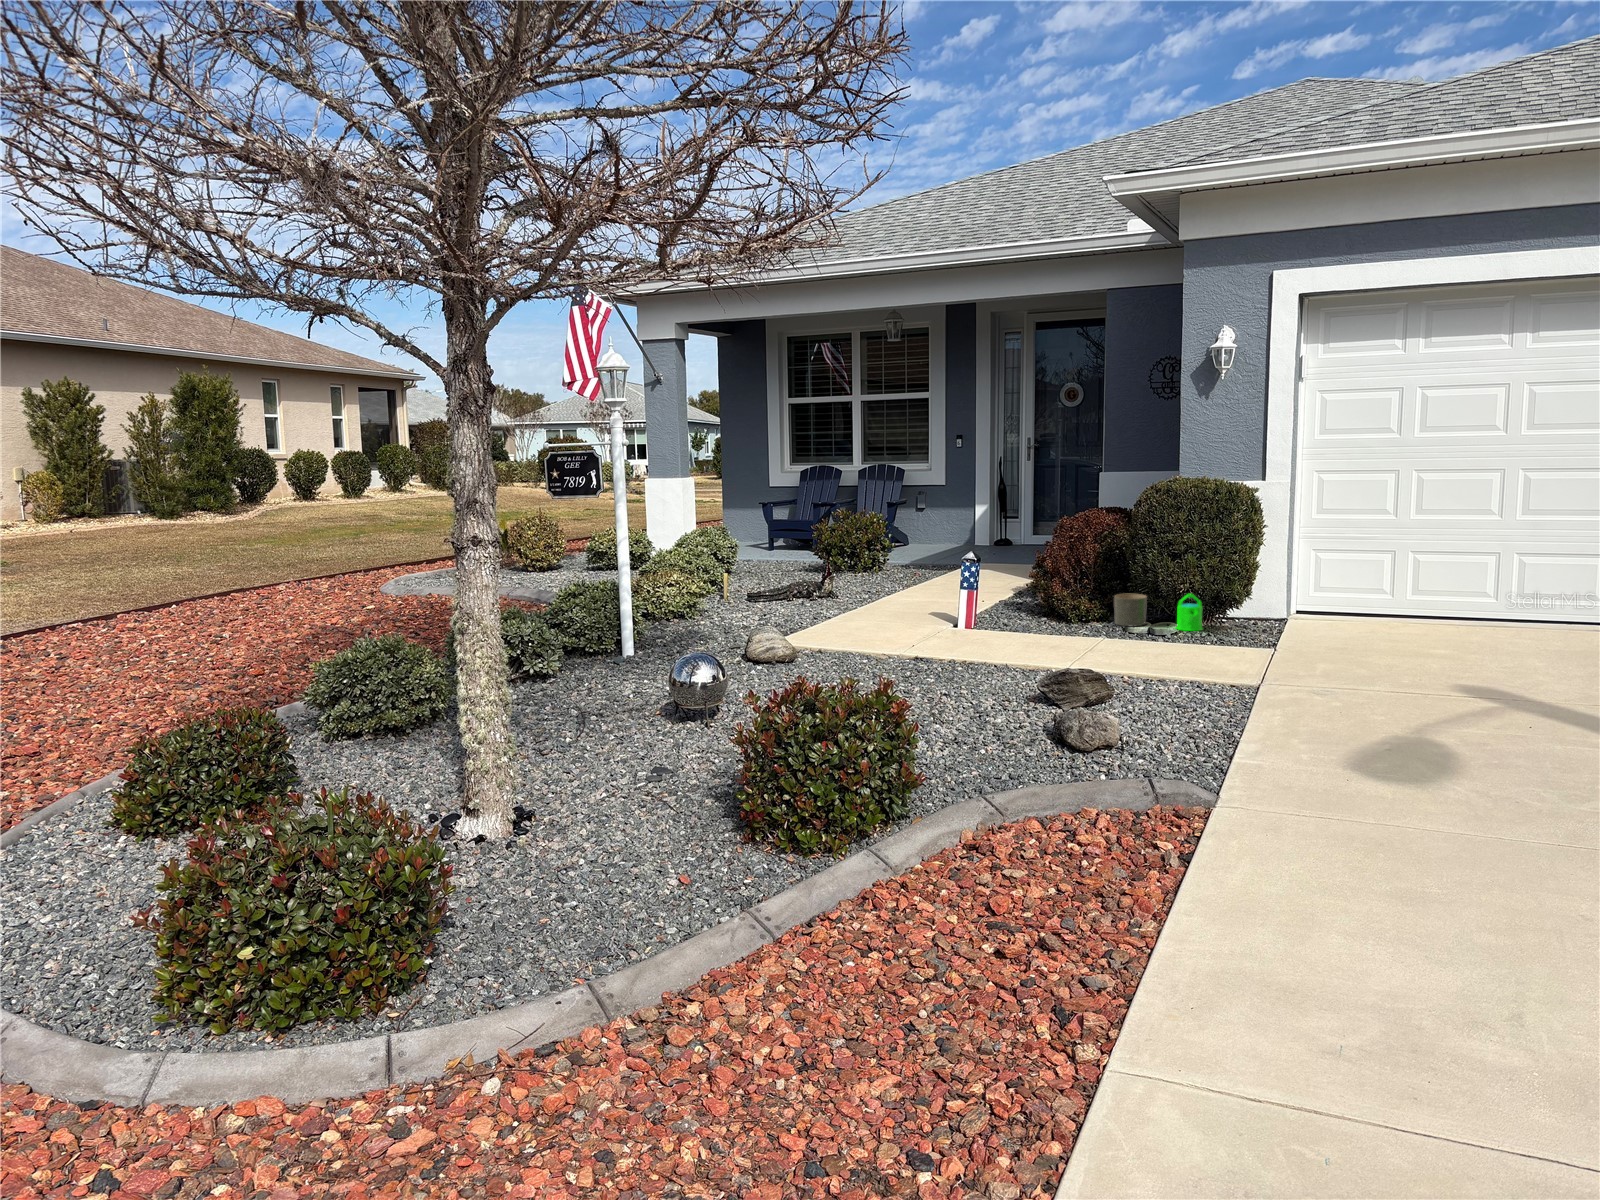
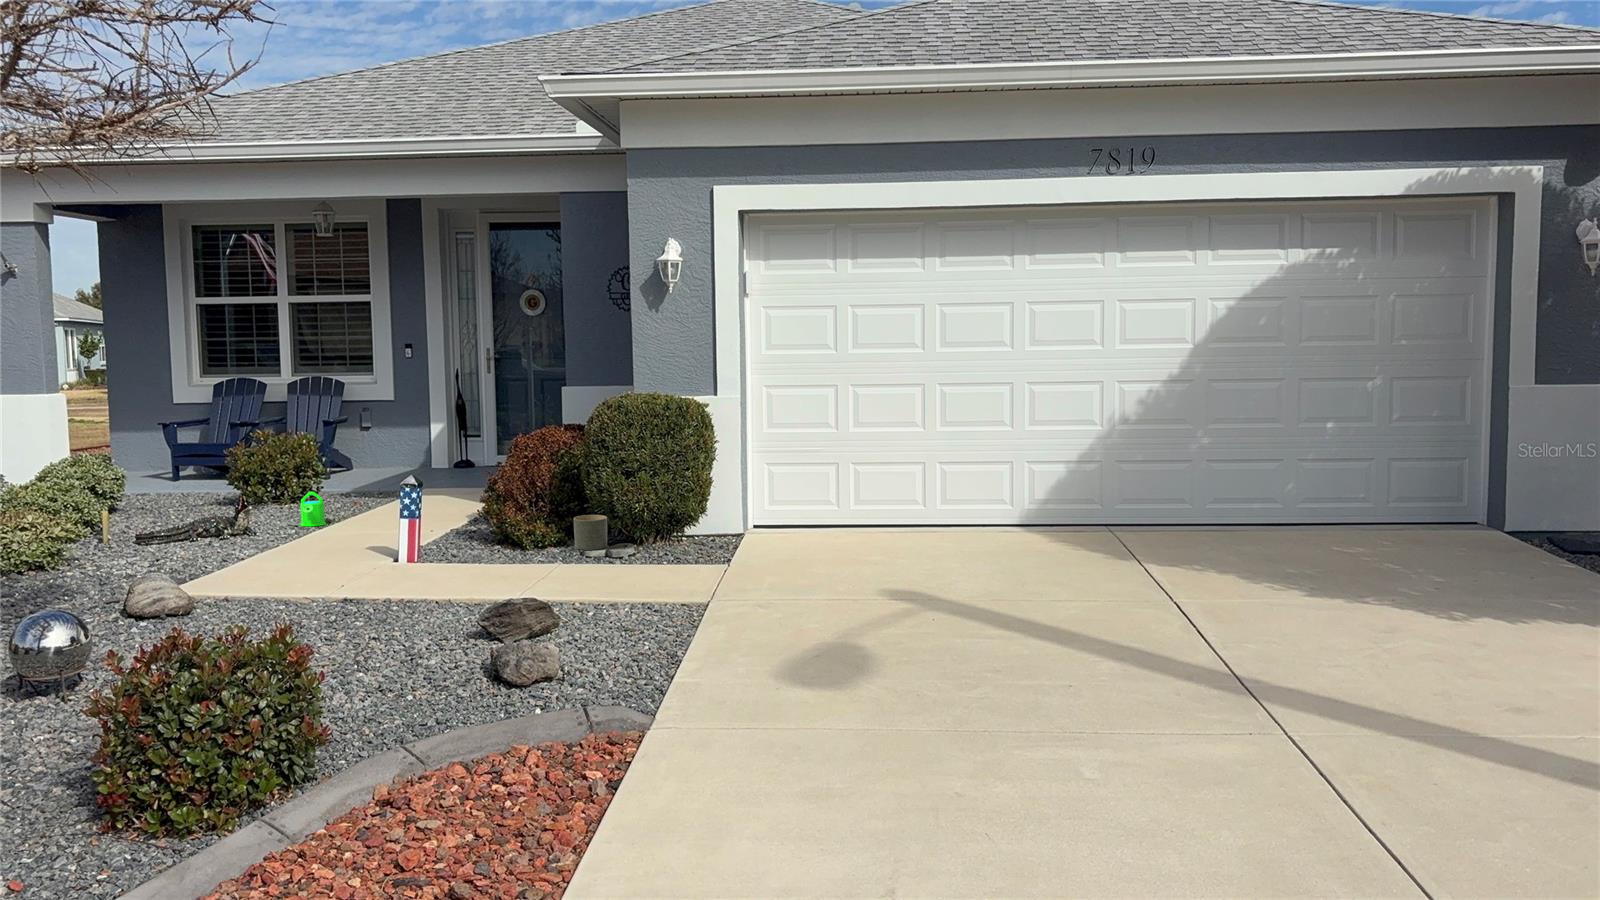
watering can: present [1176,594,1203,631] -> present [300,492,327,527]

